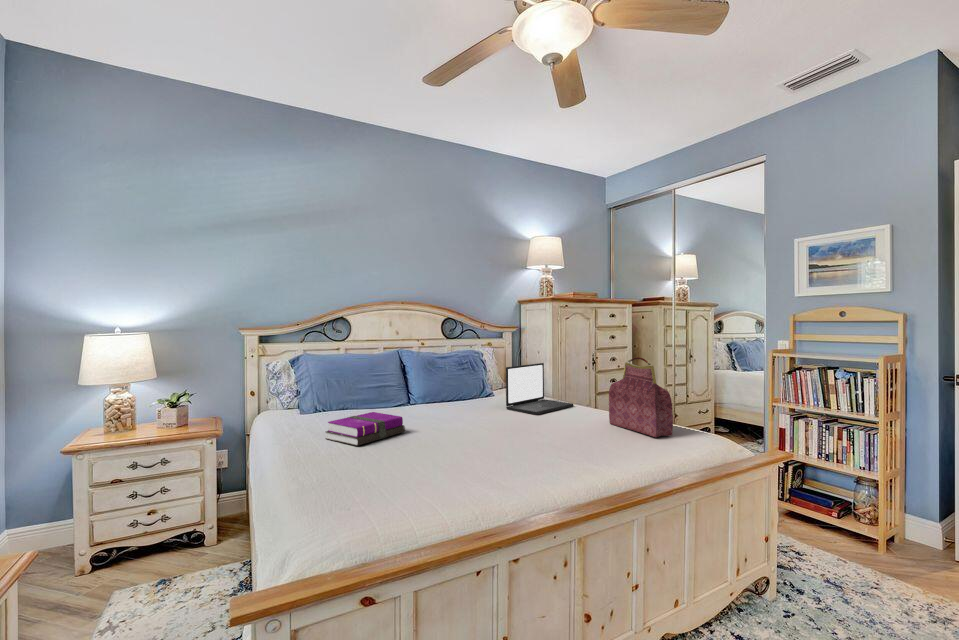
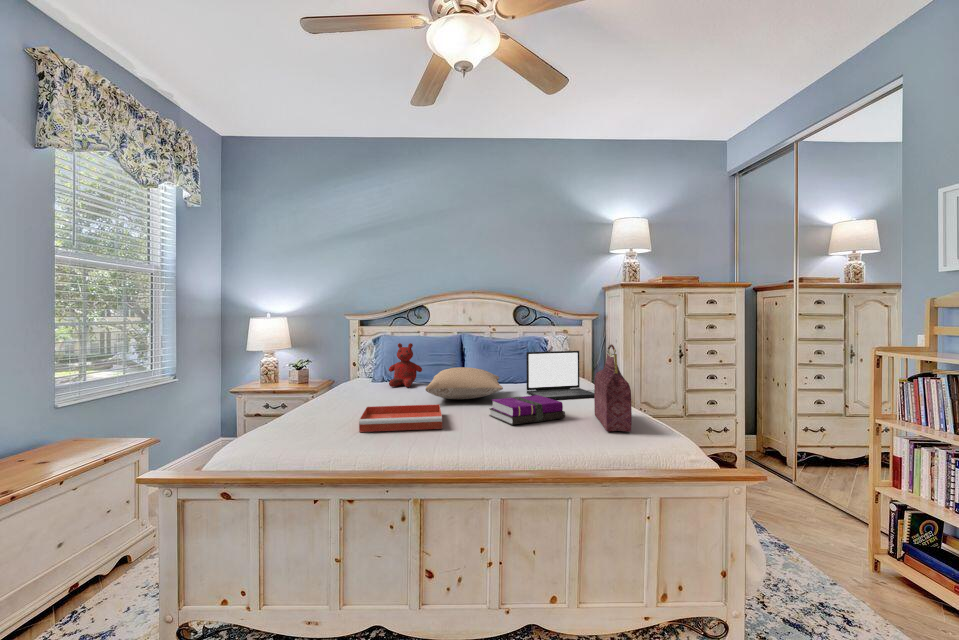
teddy bear: none [338,364,380,417] -> present [389,343,422,387]
pillow: none [413,388,517,423] -> present [426,367,503,399]
notebook: present [326,412,405,446] -> present [490,395,565,425]
tray: none [408,432,523,477] -> present [359,404,442,432]

